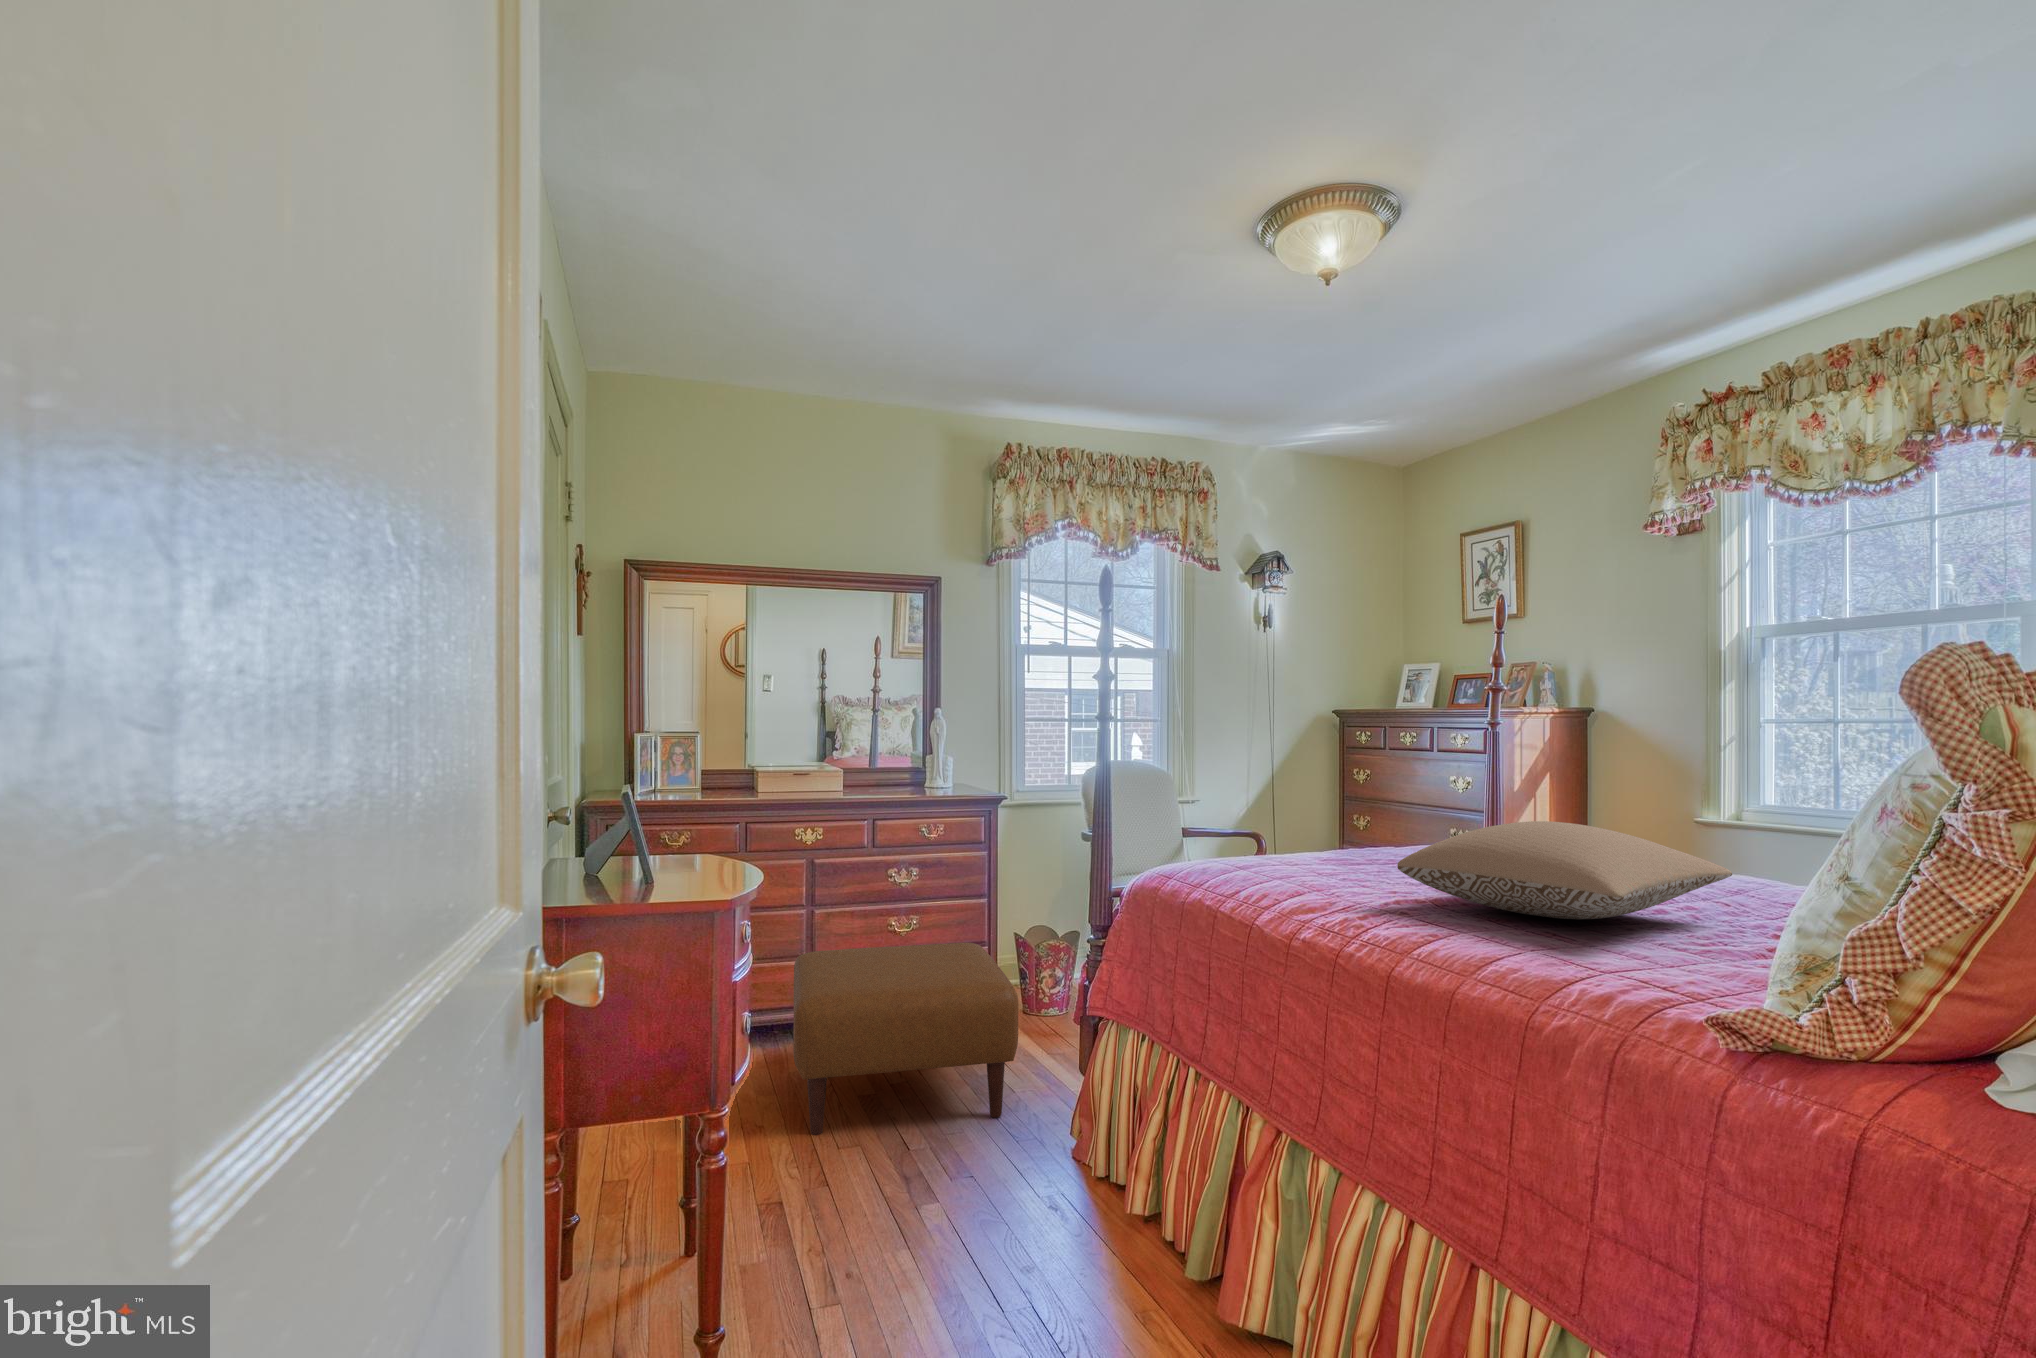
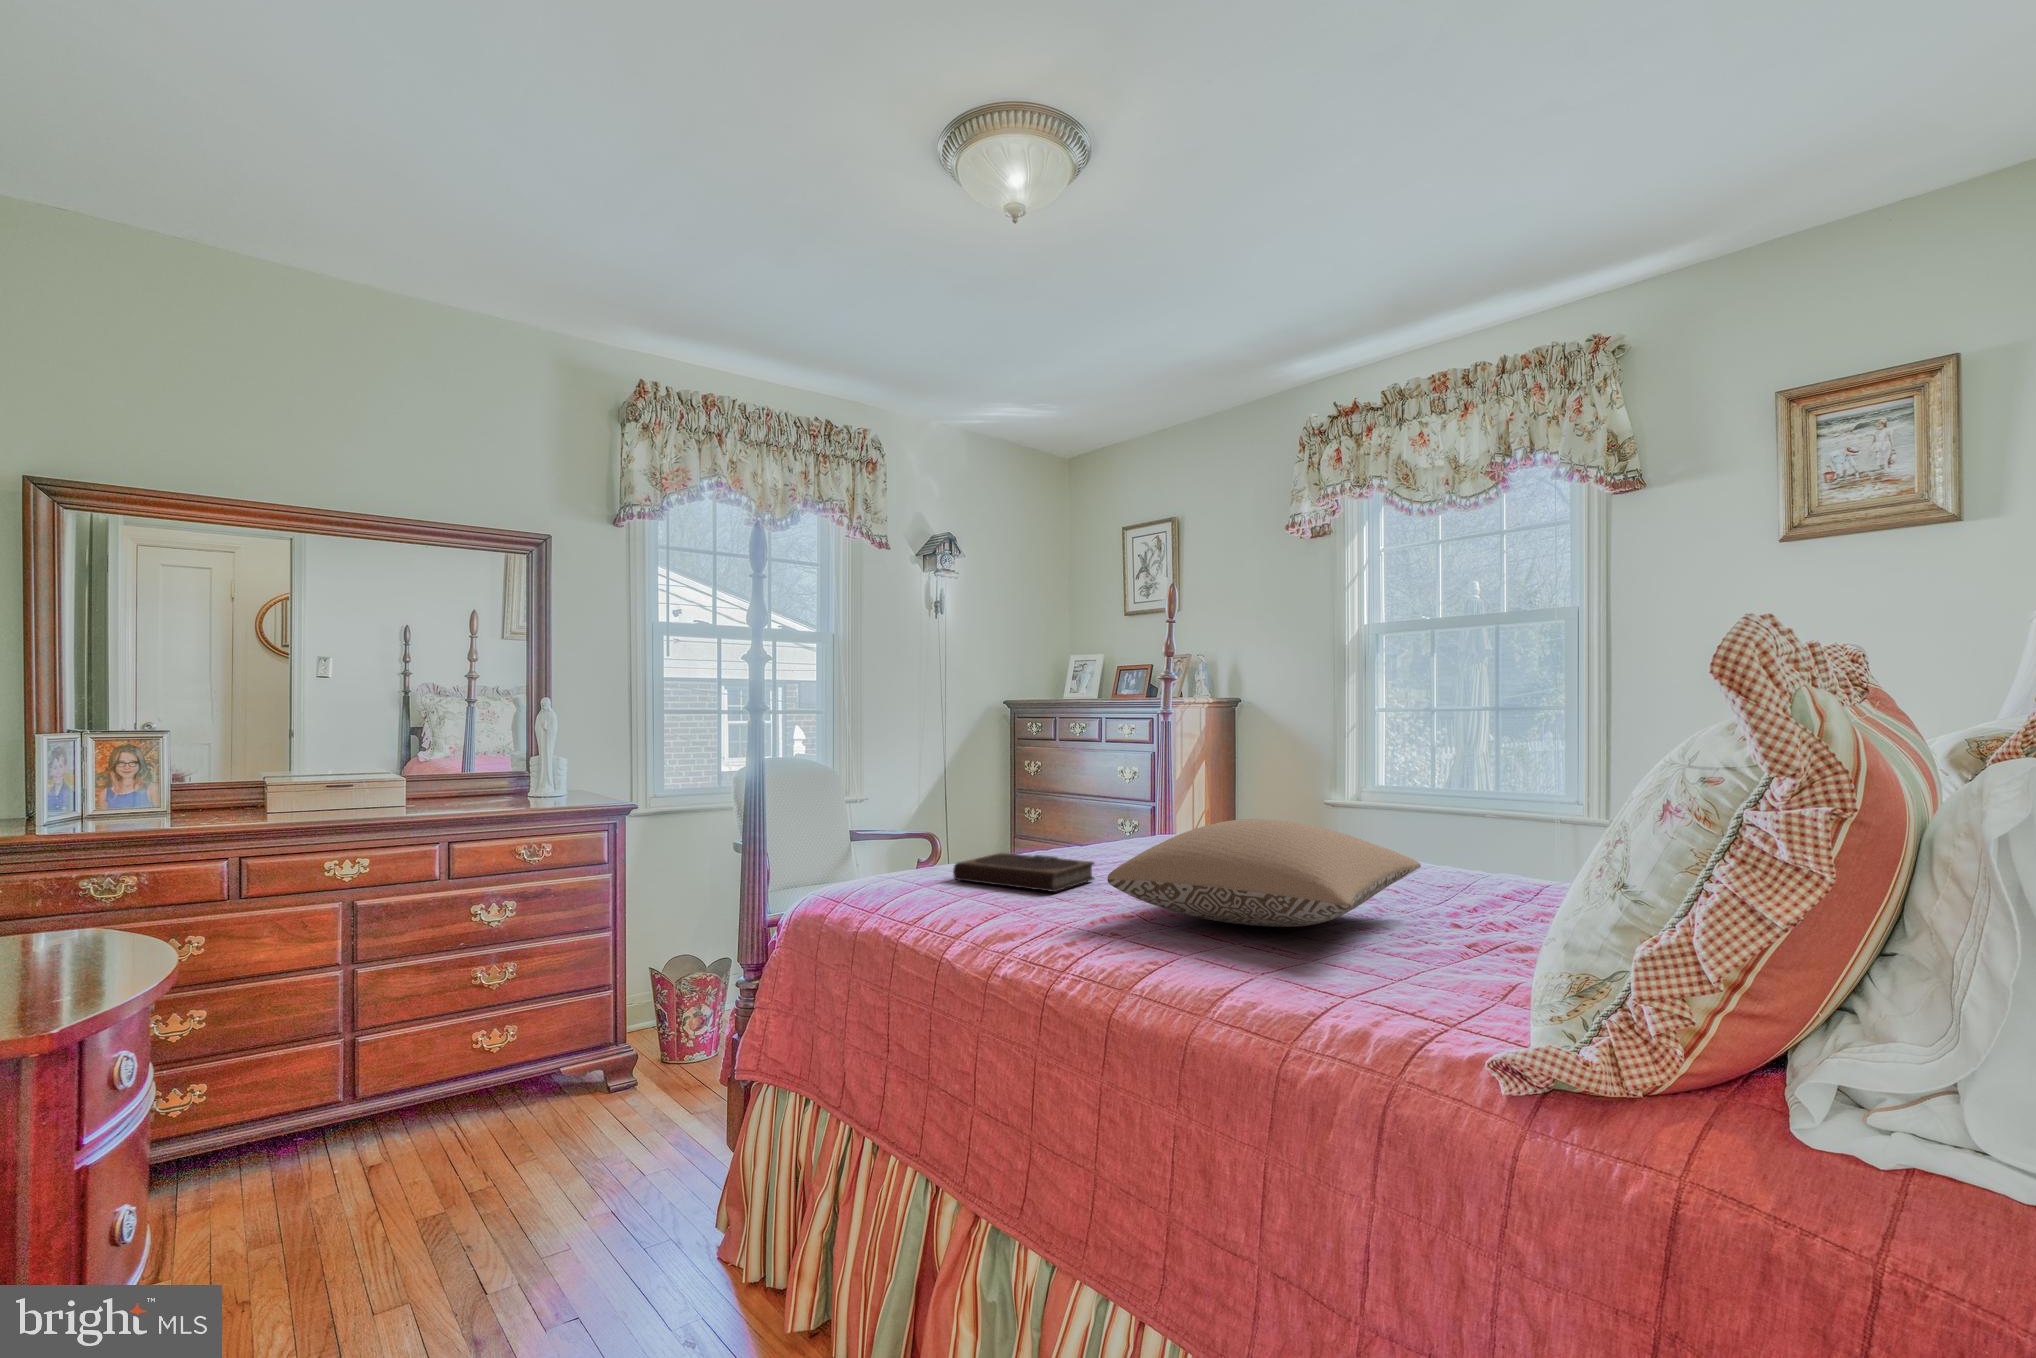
notebook: none [1267,845,1400,880] -> present [953,853,1094,892]
ottoman: present [793,943,1018,1135] -> none [301,992,645,1298]

